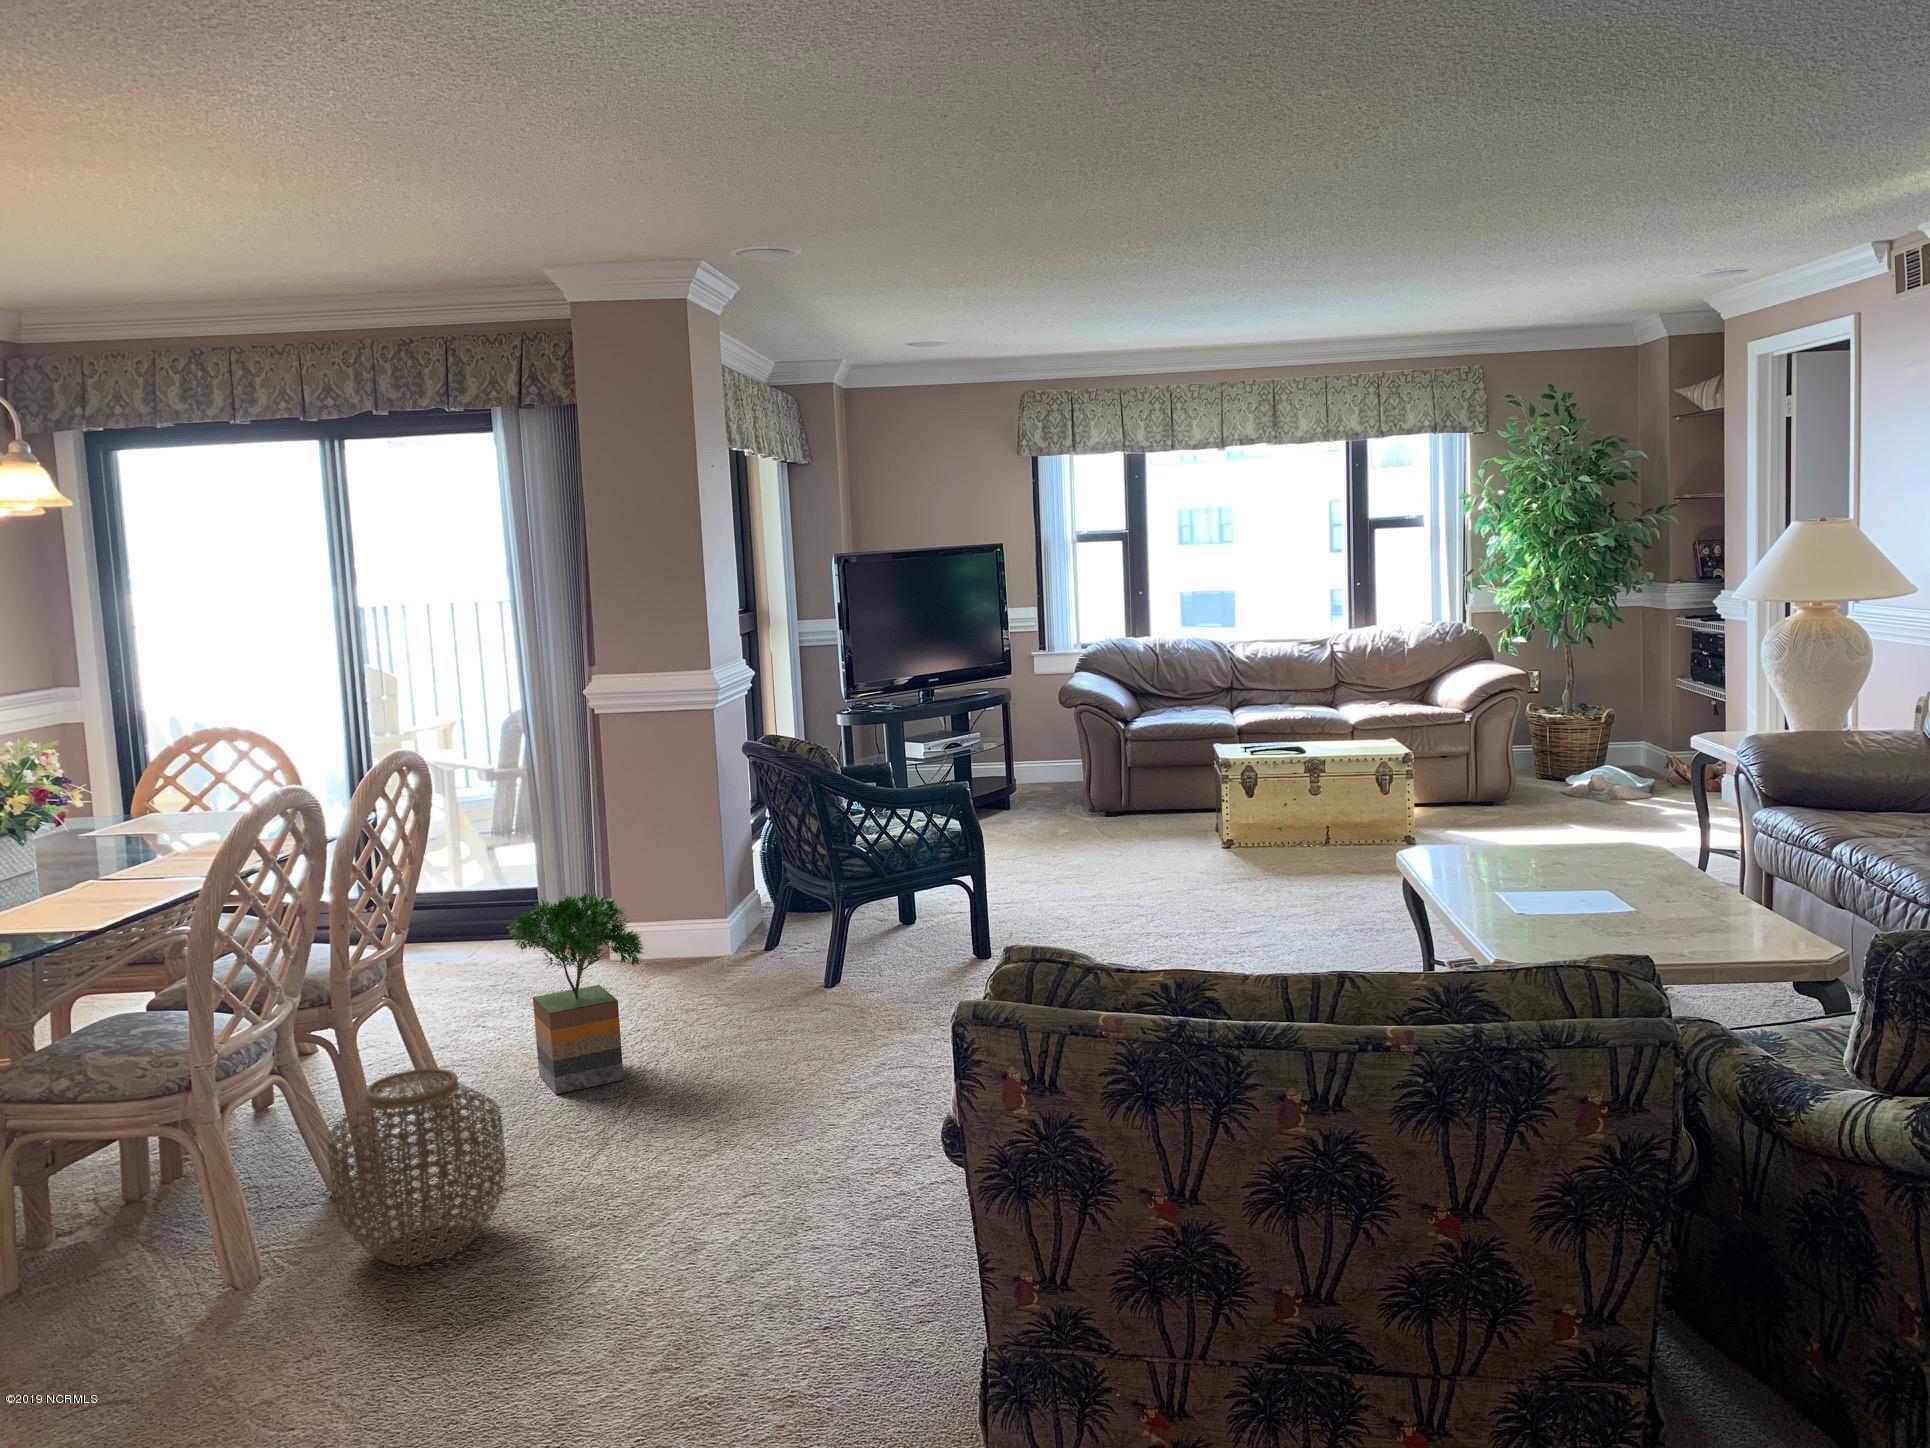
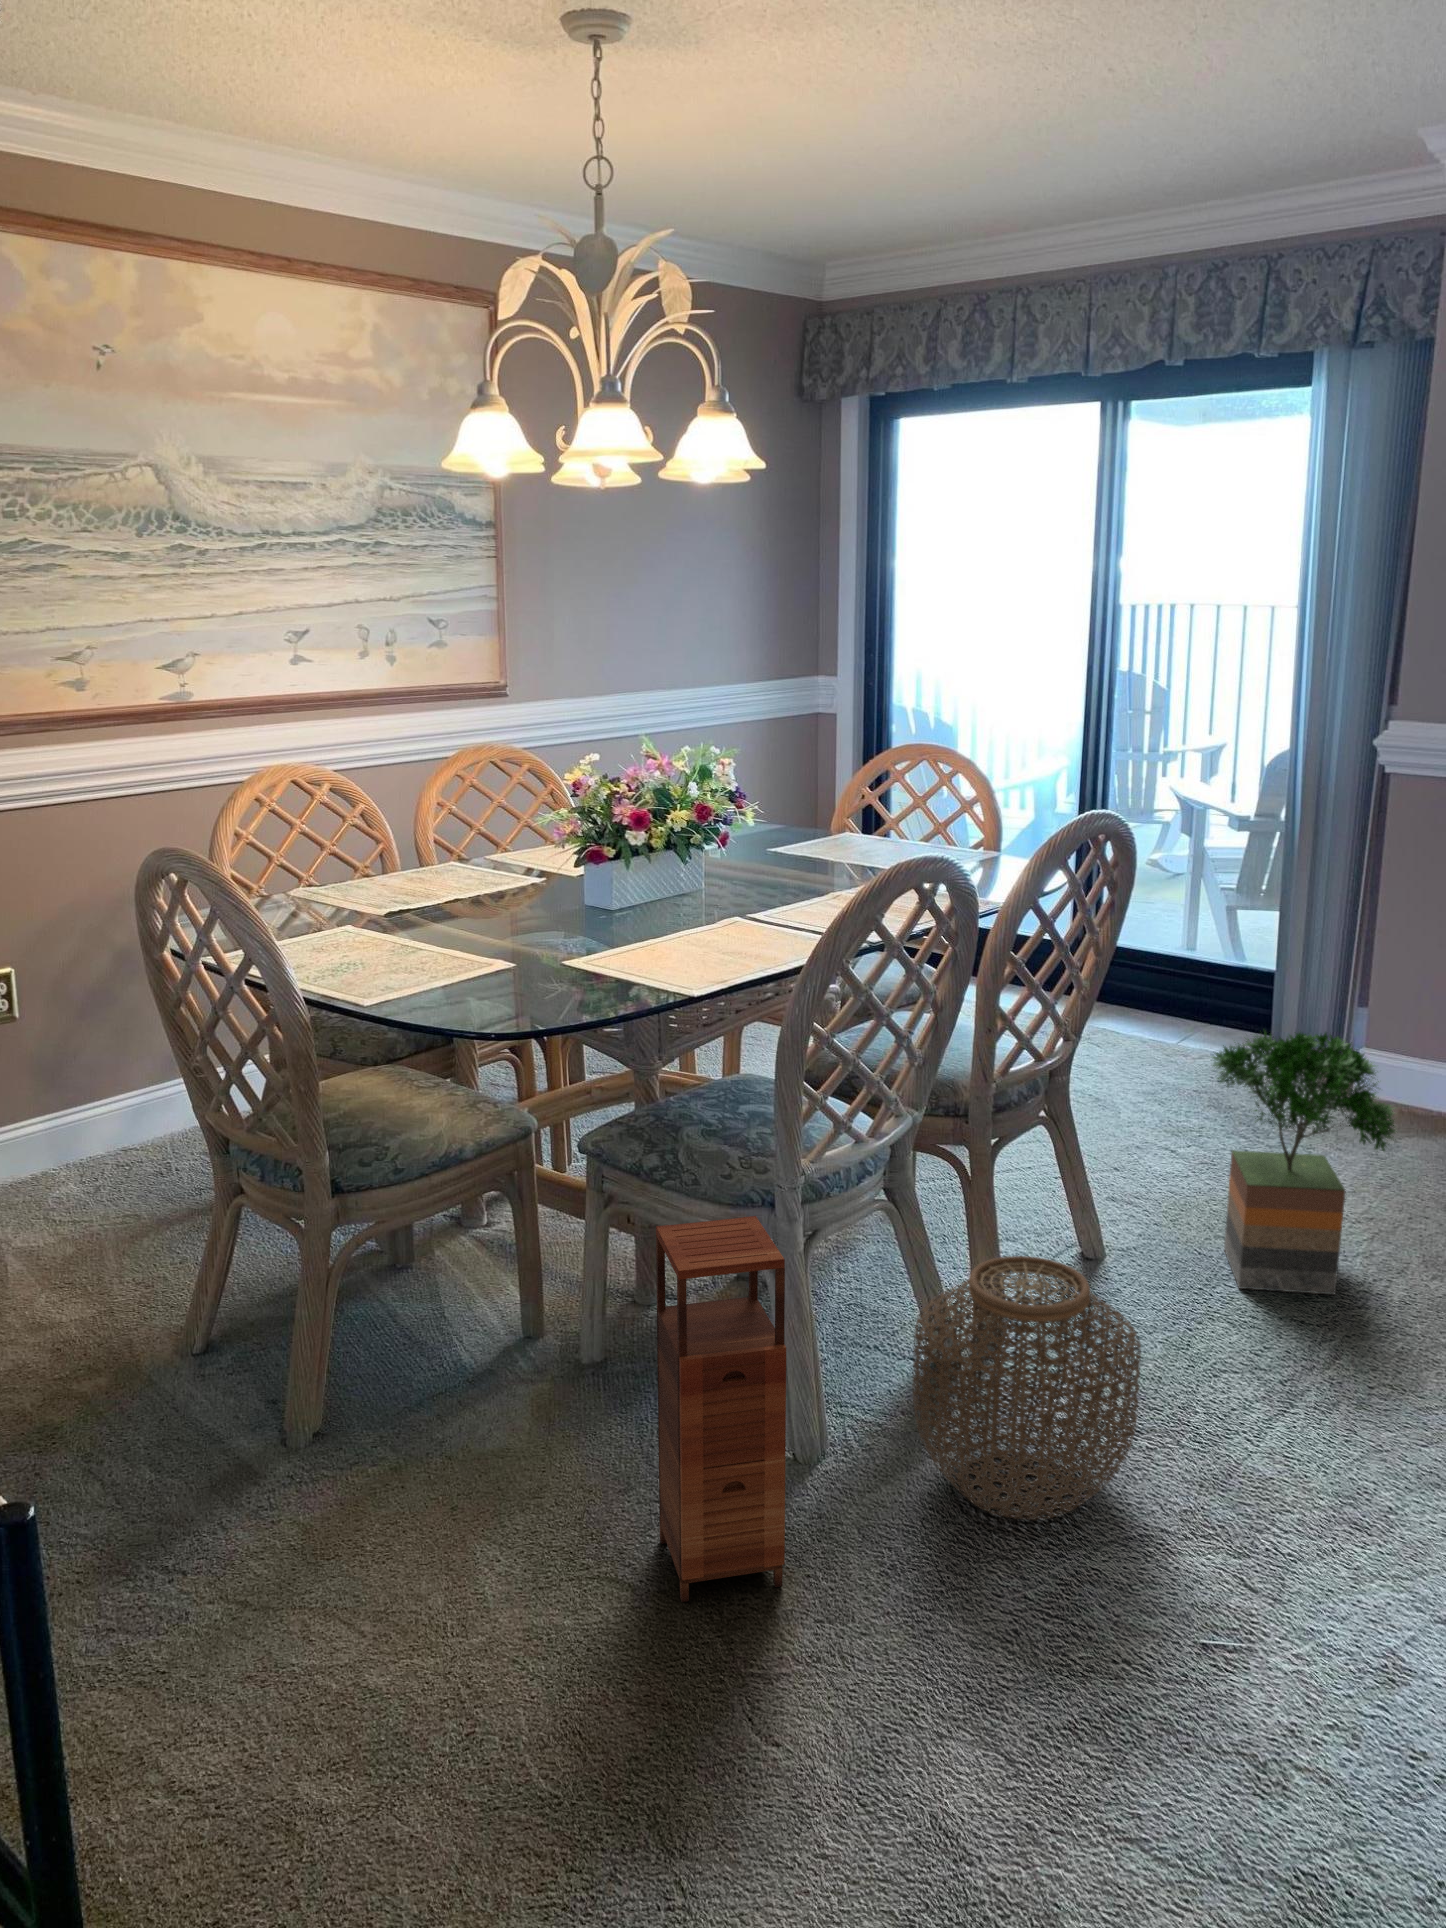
storage cabinet: none [109,1074,260,1393] -> present [656,1216,786,1602]

